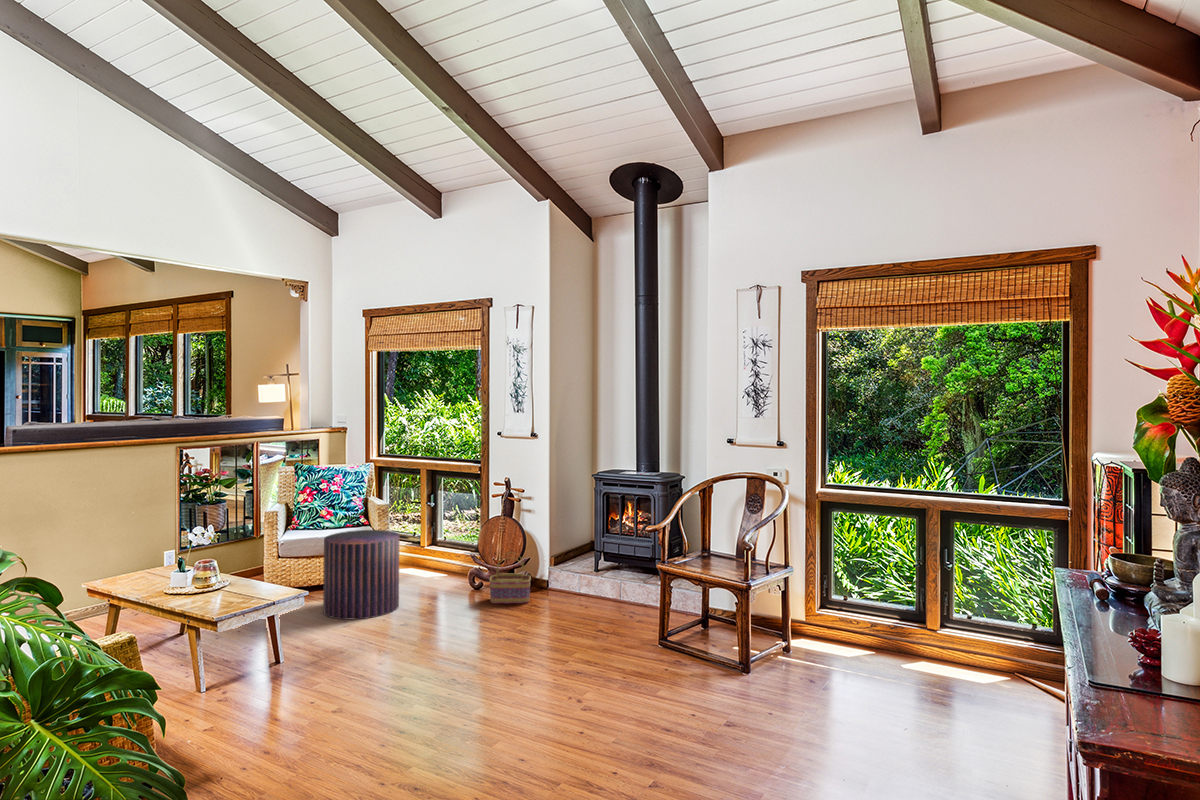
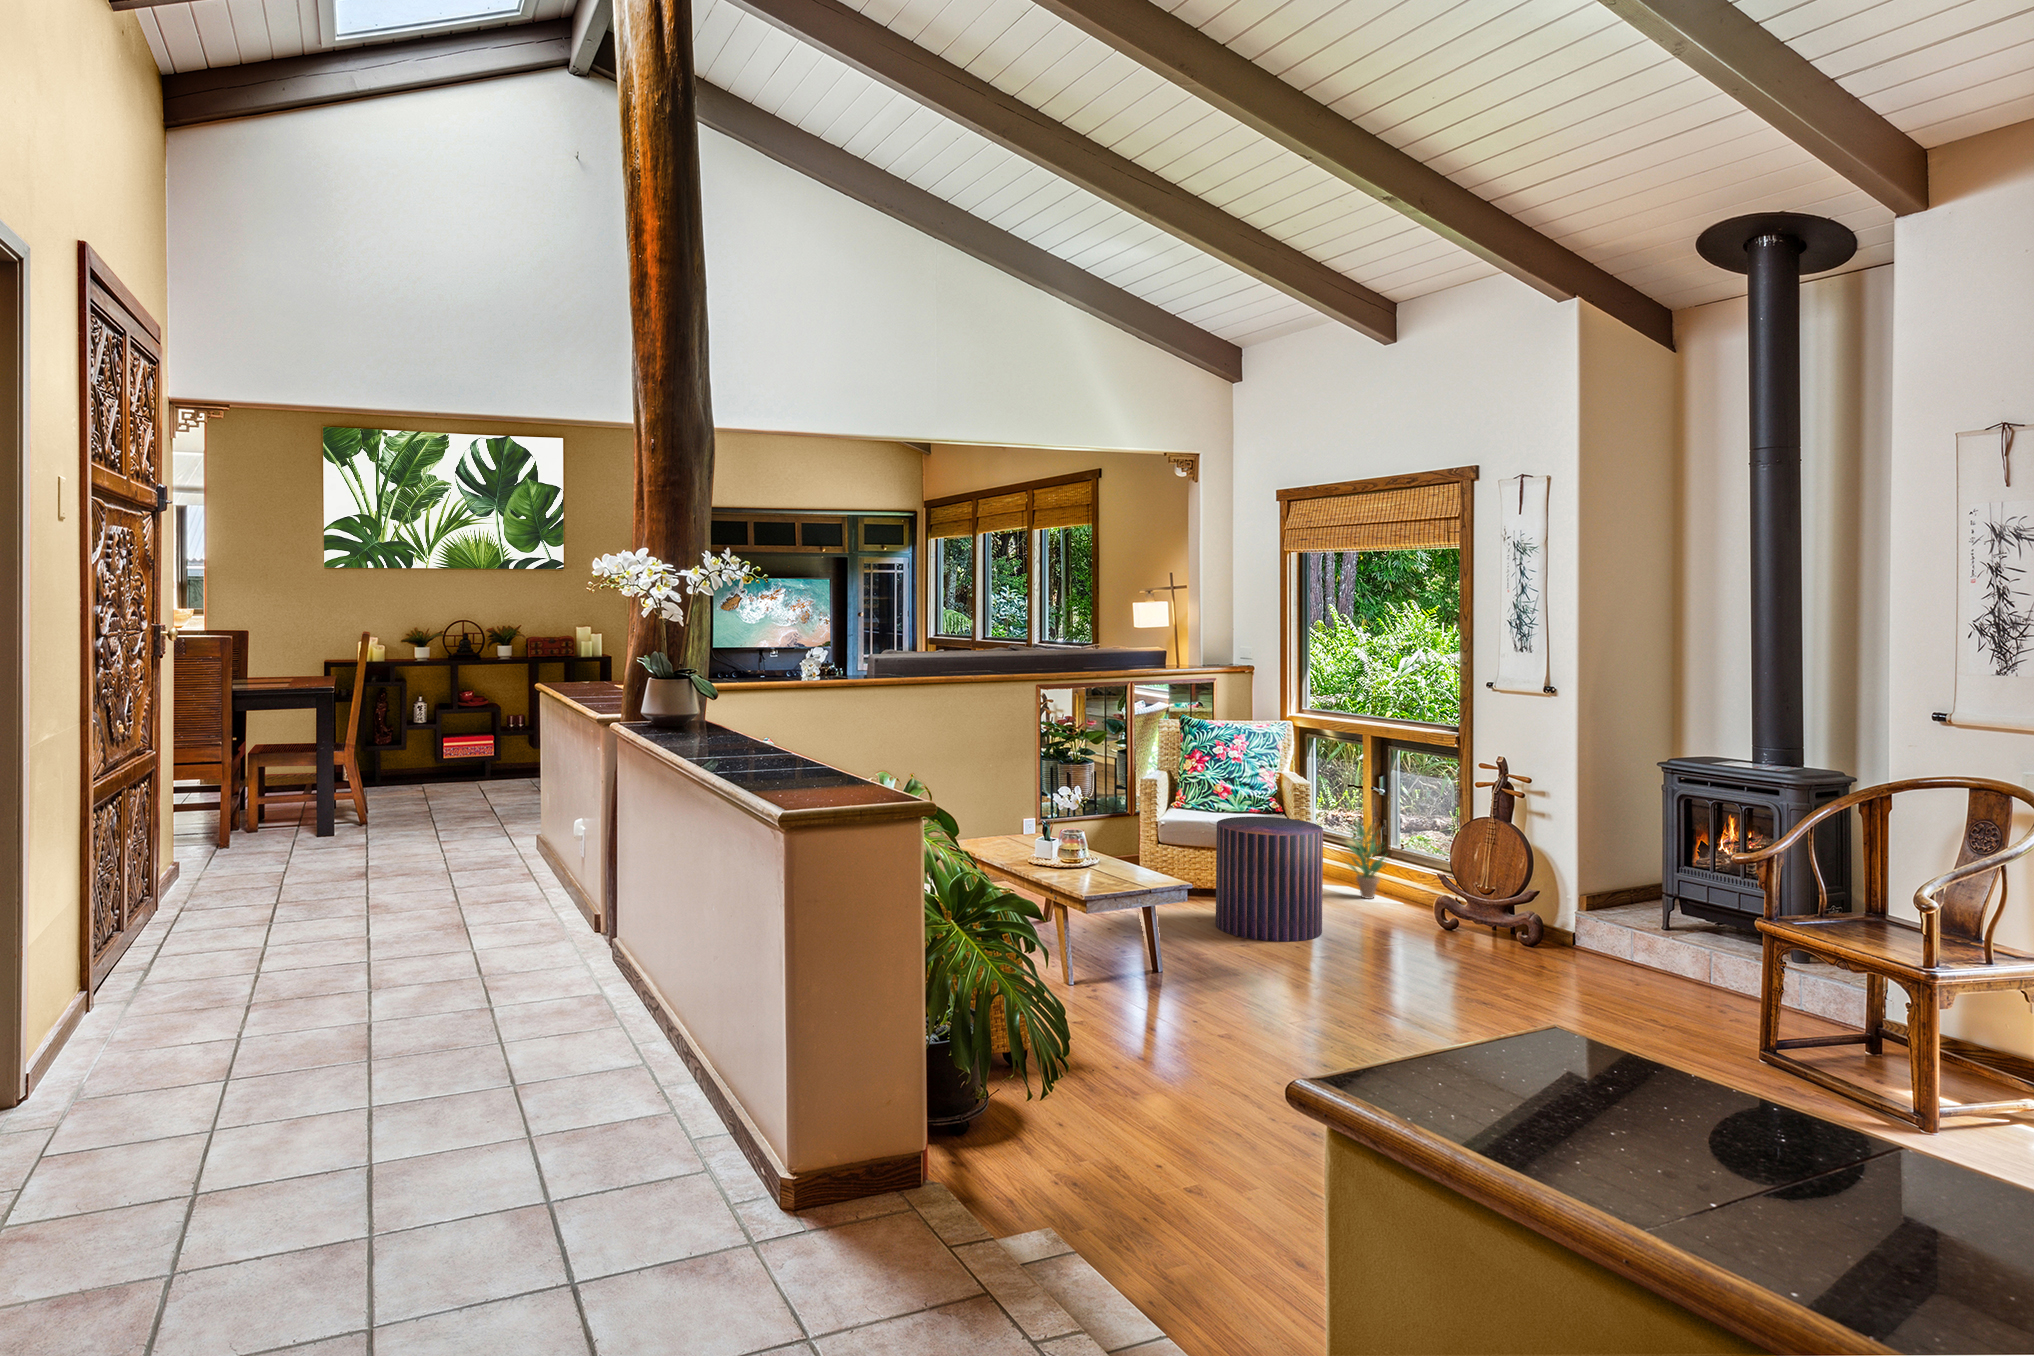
potted plant: none [409,523,438,575] -> present [1348,820,1387,899]
basket: present [490,553,531,604] -> none [1465,877,1539,961]

